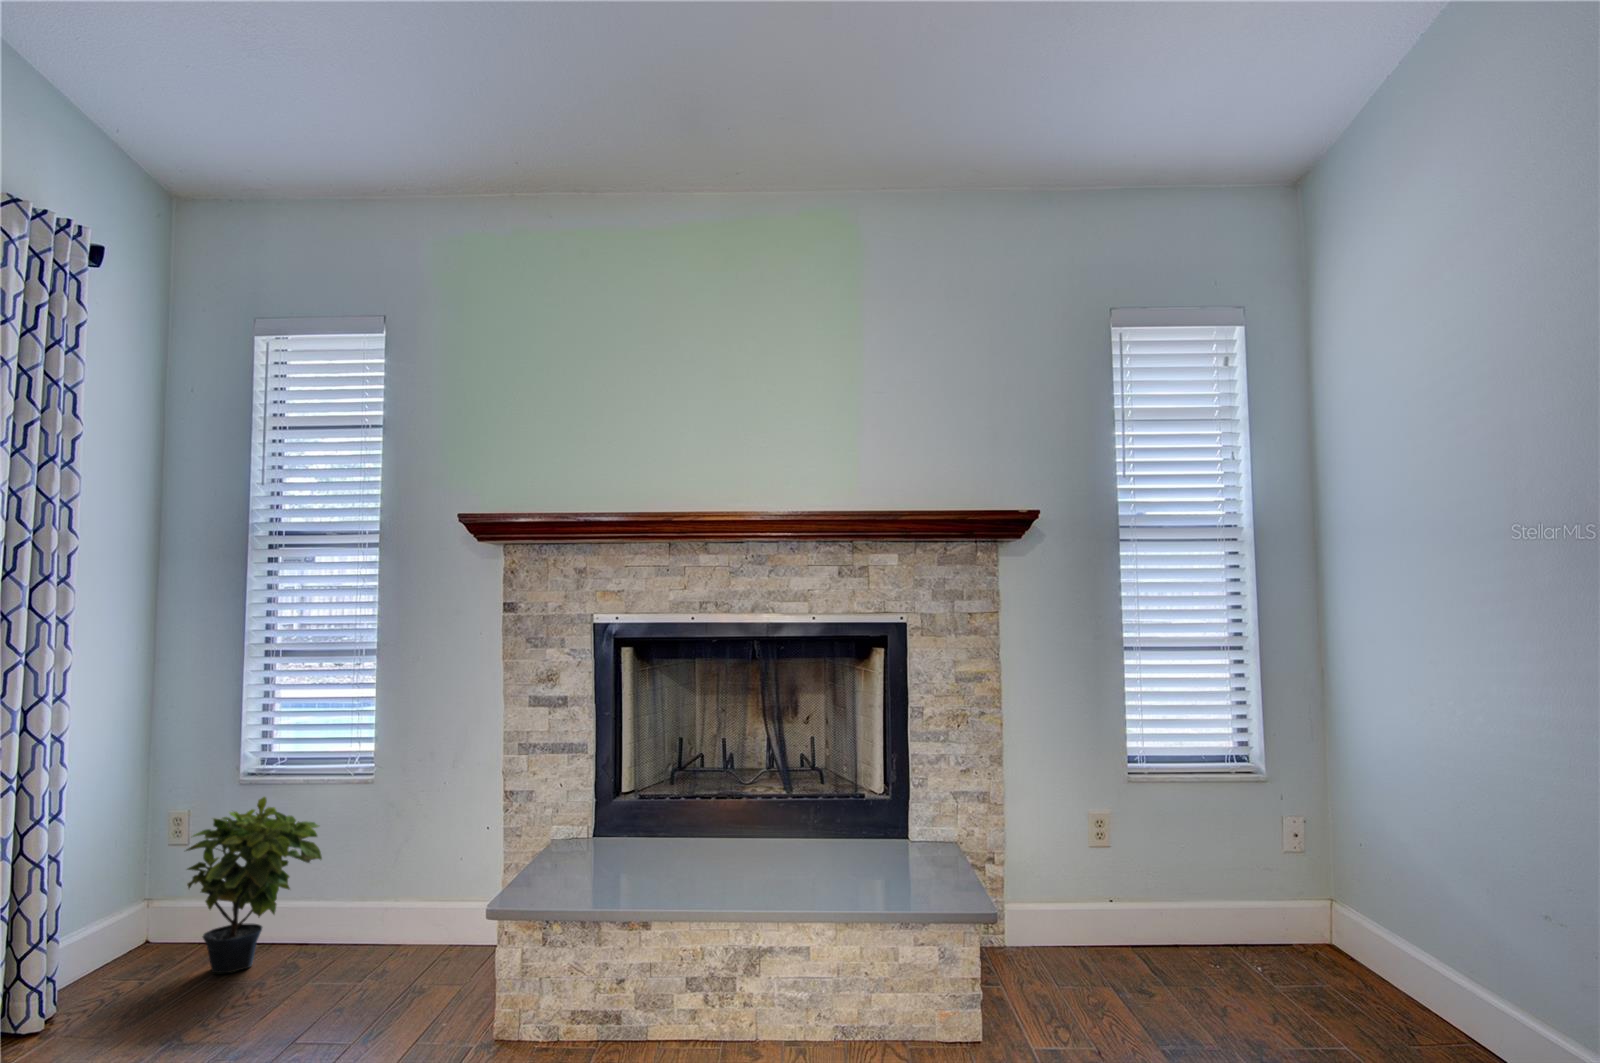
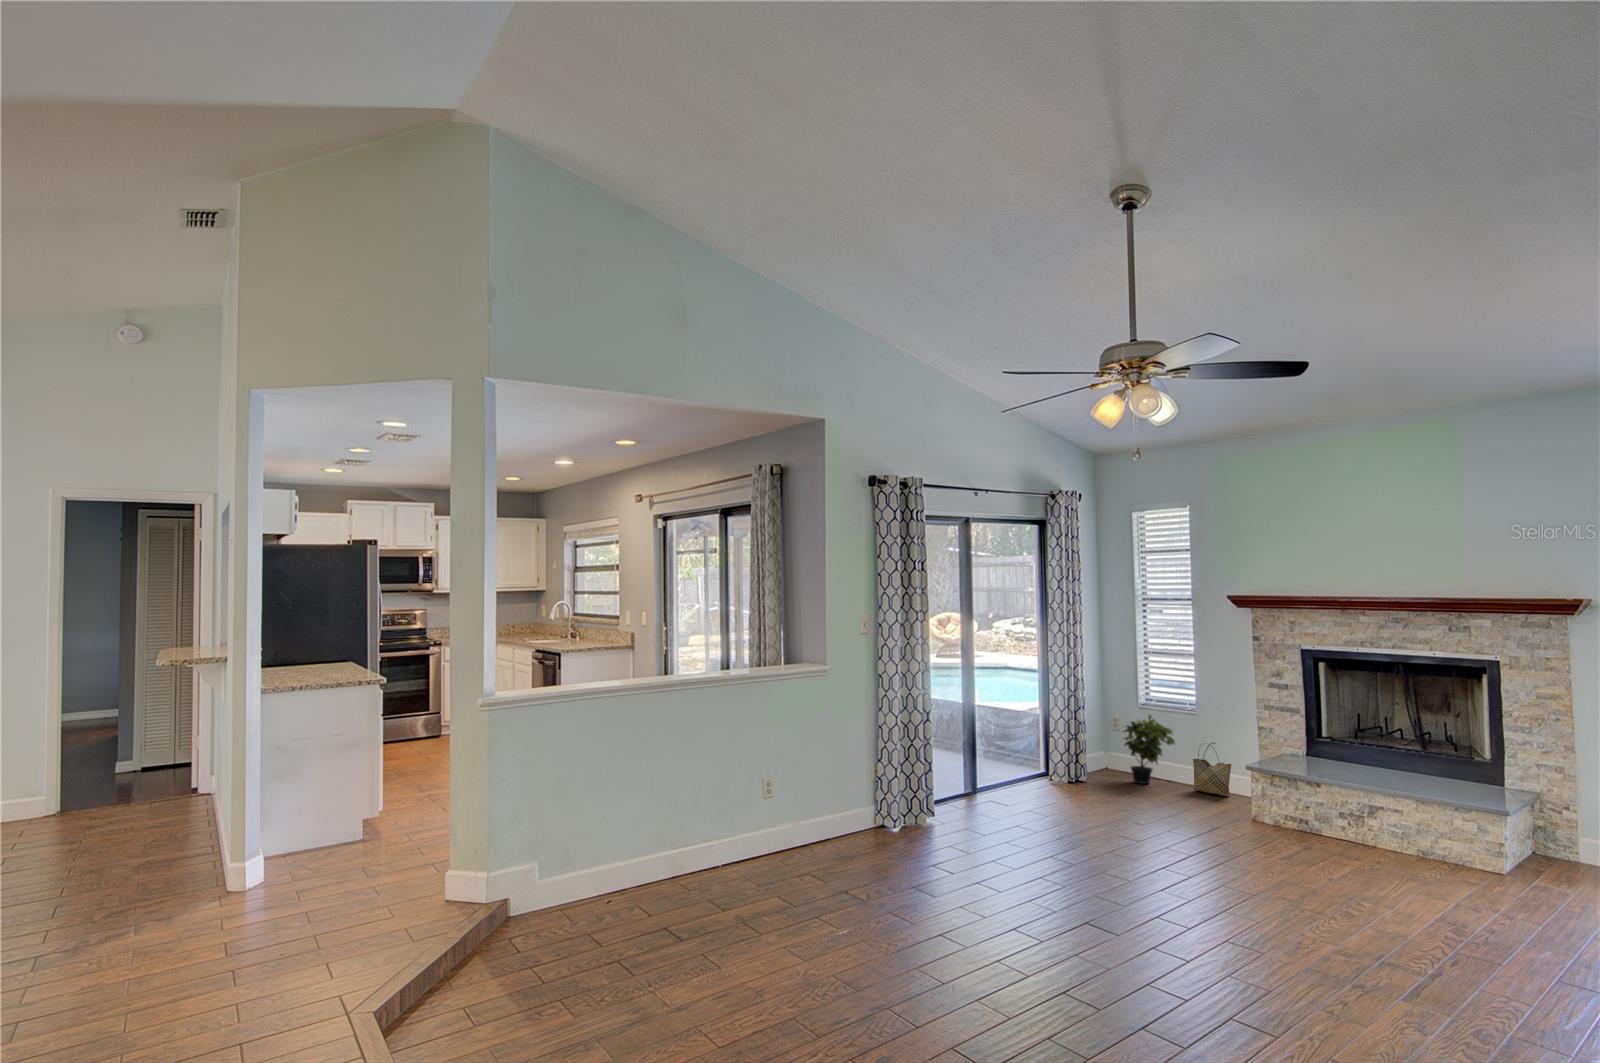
woven basket: none [357,838,445,959] -> present [1193,743,1231,796]

